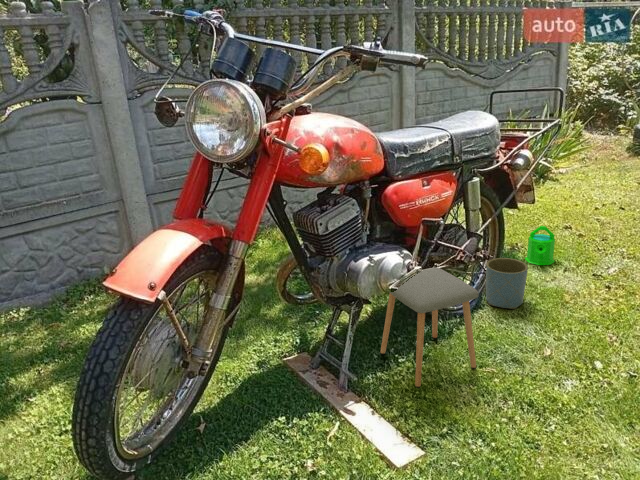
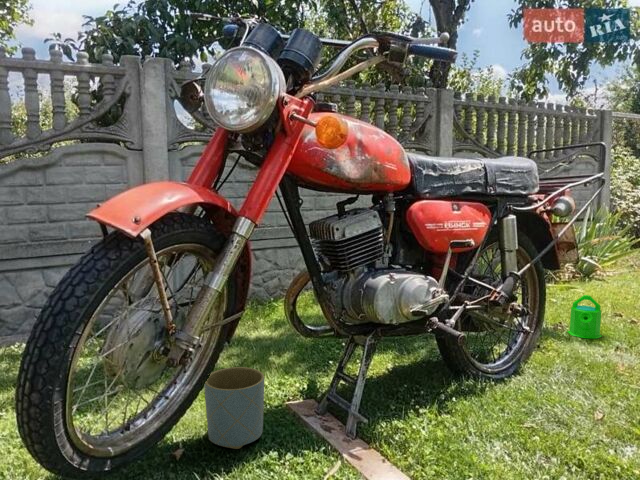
planter: present [486,258,528,309] -> present [204,367,264,449]
stool: present [381,268,479,388] -> none [400,306,517,441]

